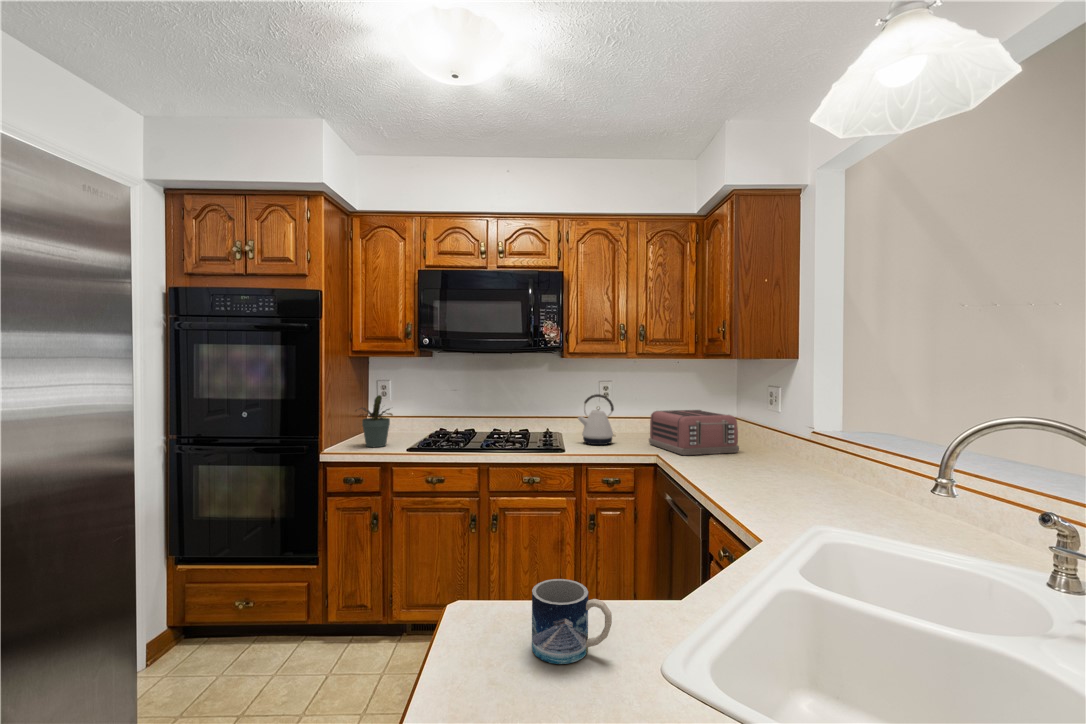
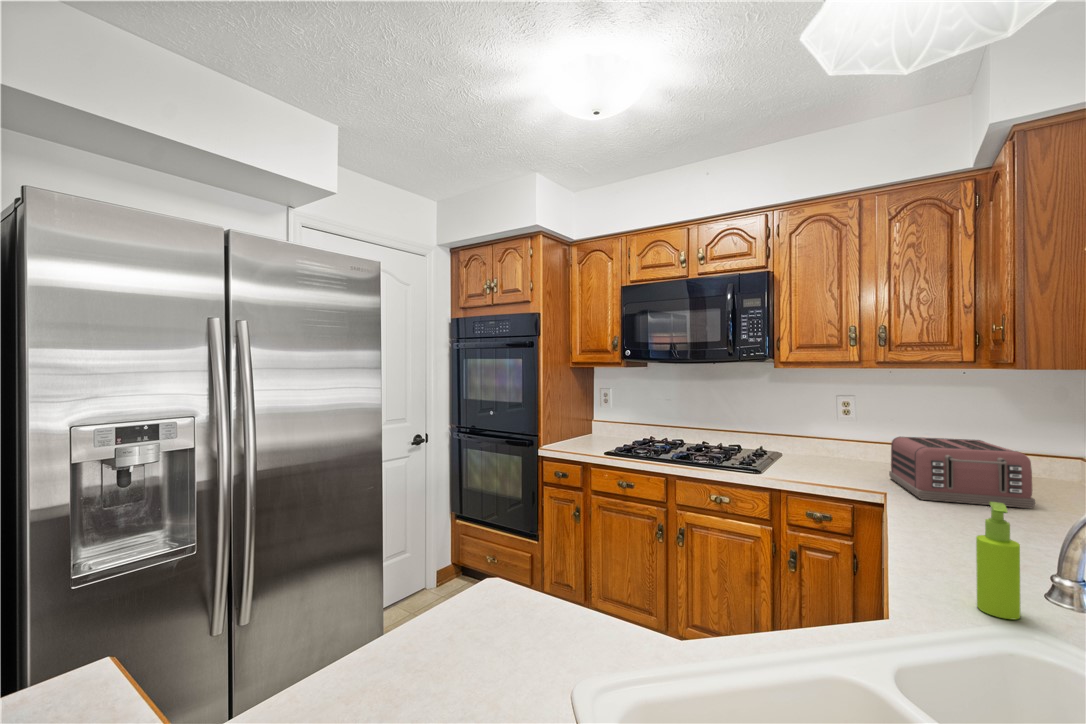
kettle: present [578,394,616,445] -> none [789,411,842,472]
potted plant: present [360,395,393,447] -> none [569,402,600,448]
soap dispenser: none [786,442,809,515] -> present [976,502,1020,619]
mug: present [532,579,612,664] -> none [441,588,494,670]

